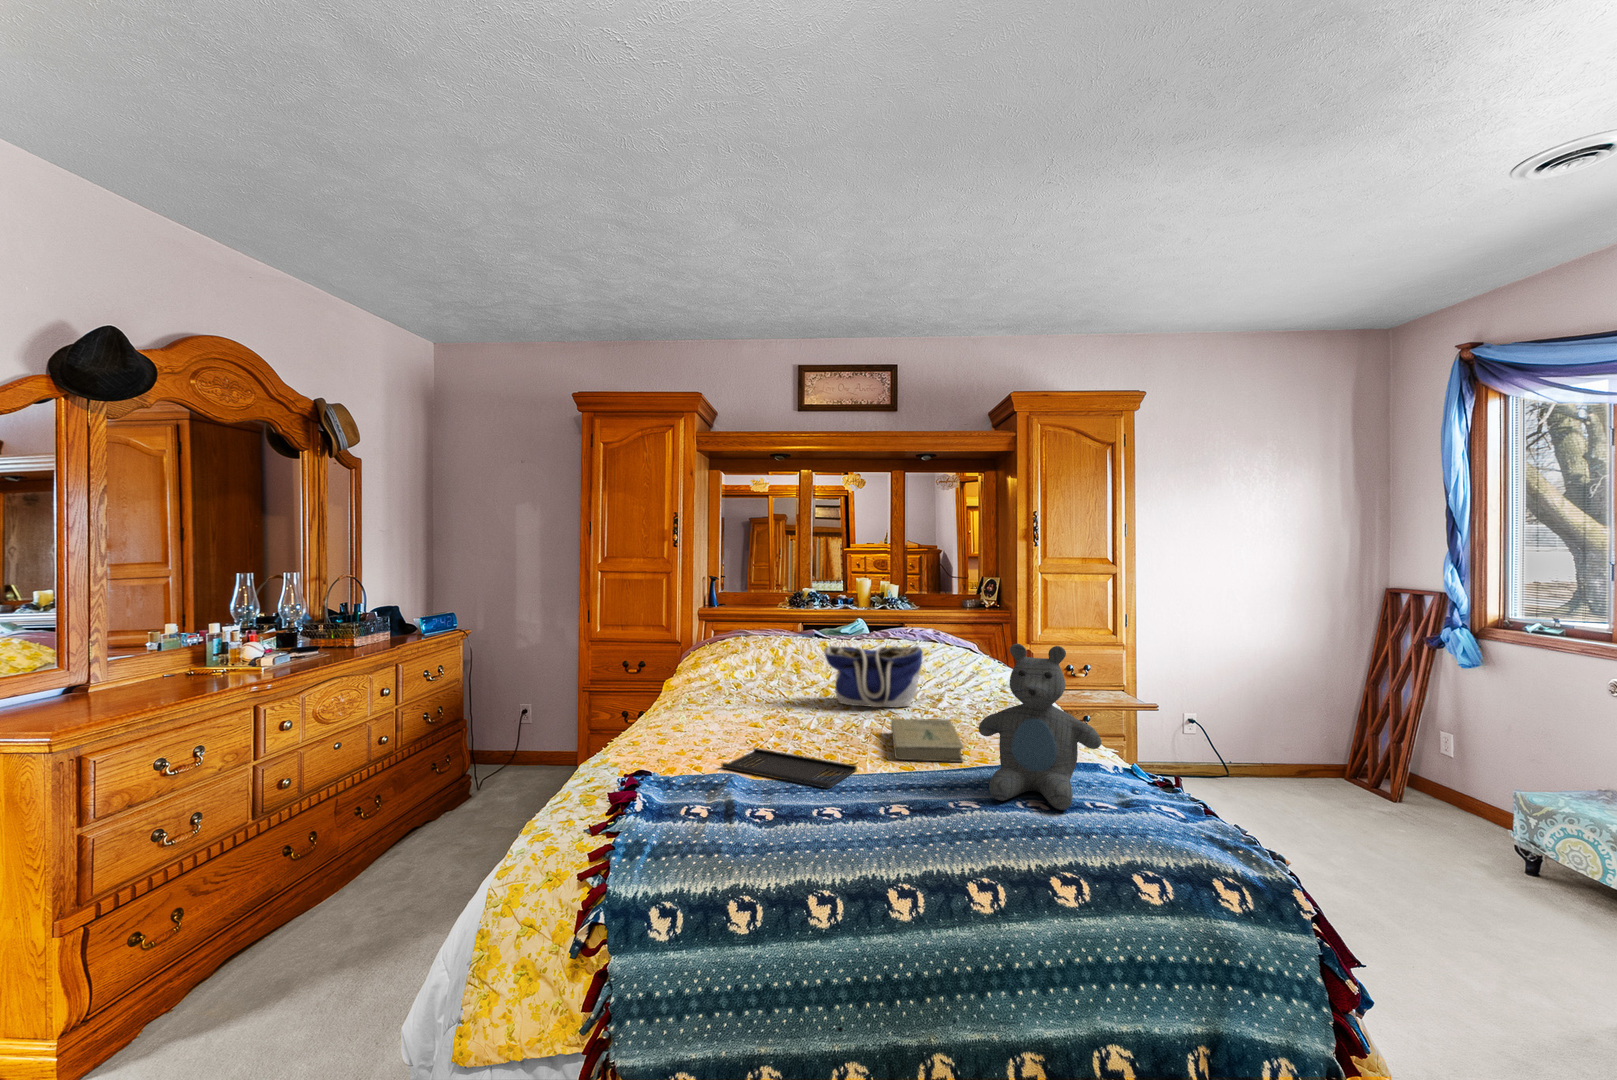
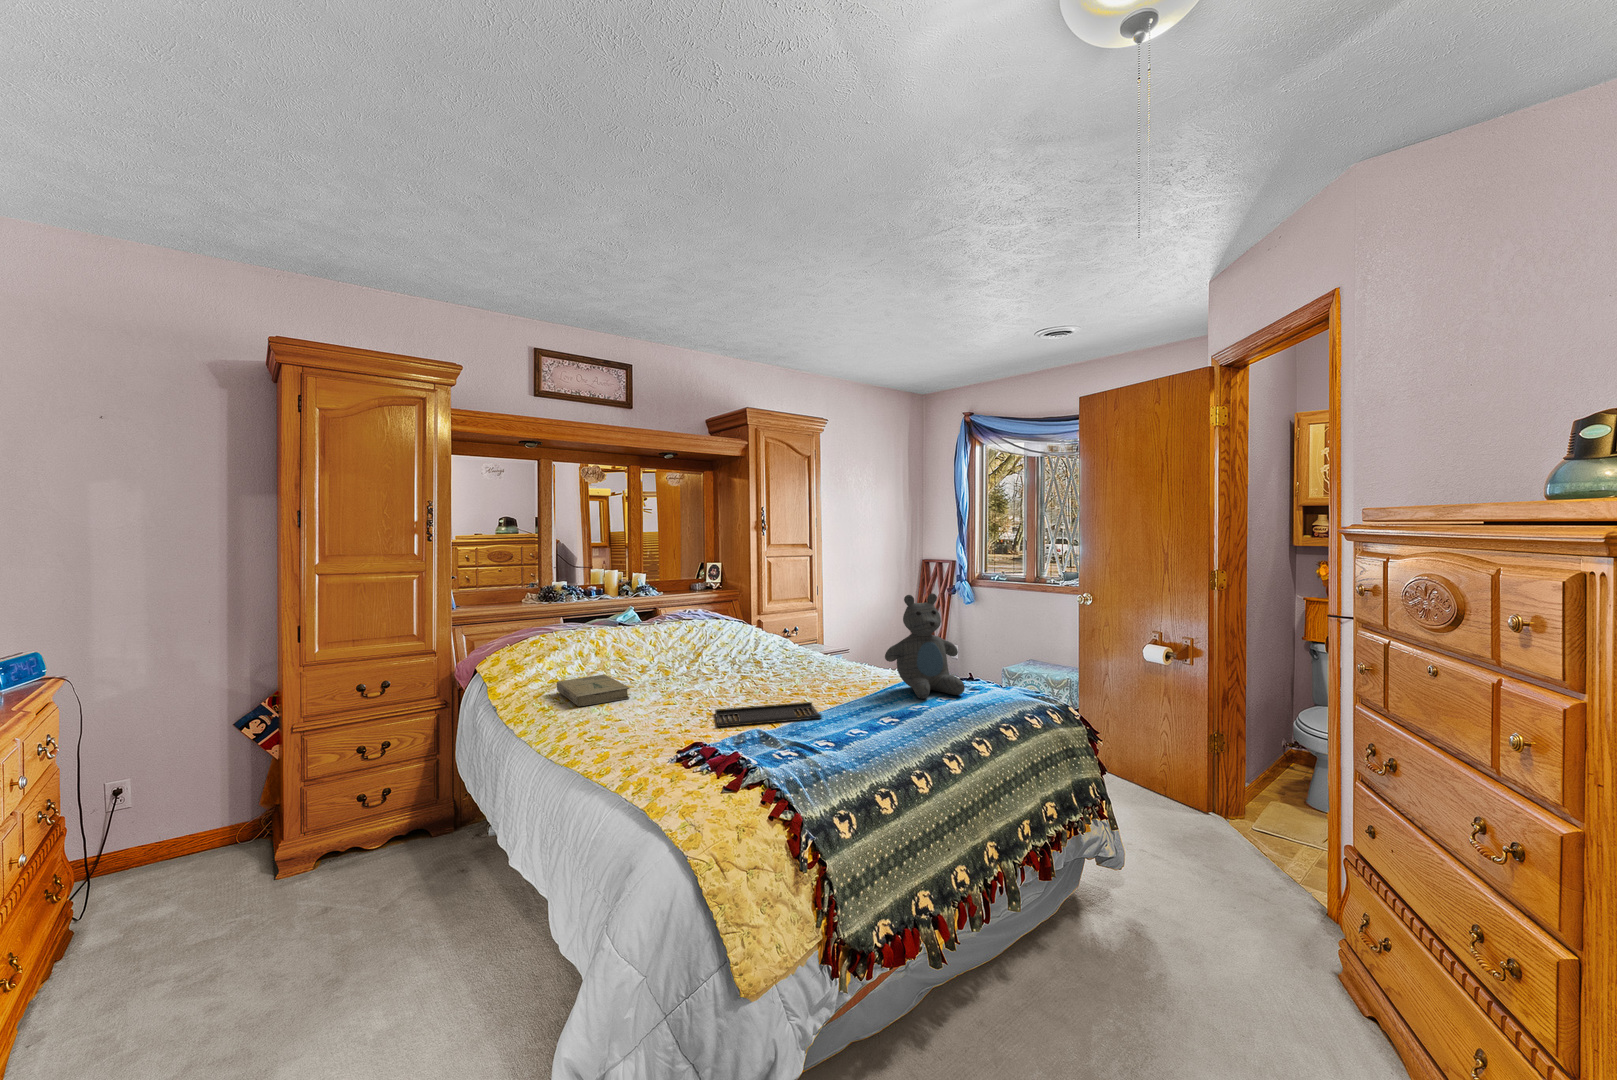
tote bag: present [824,646,923,708] -> none [684,616,764,673]
book: present [891,719,964,762] -> present [557,674,630,706]

